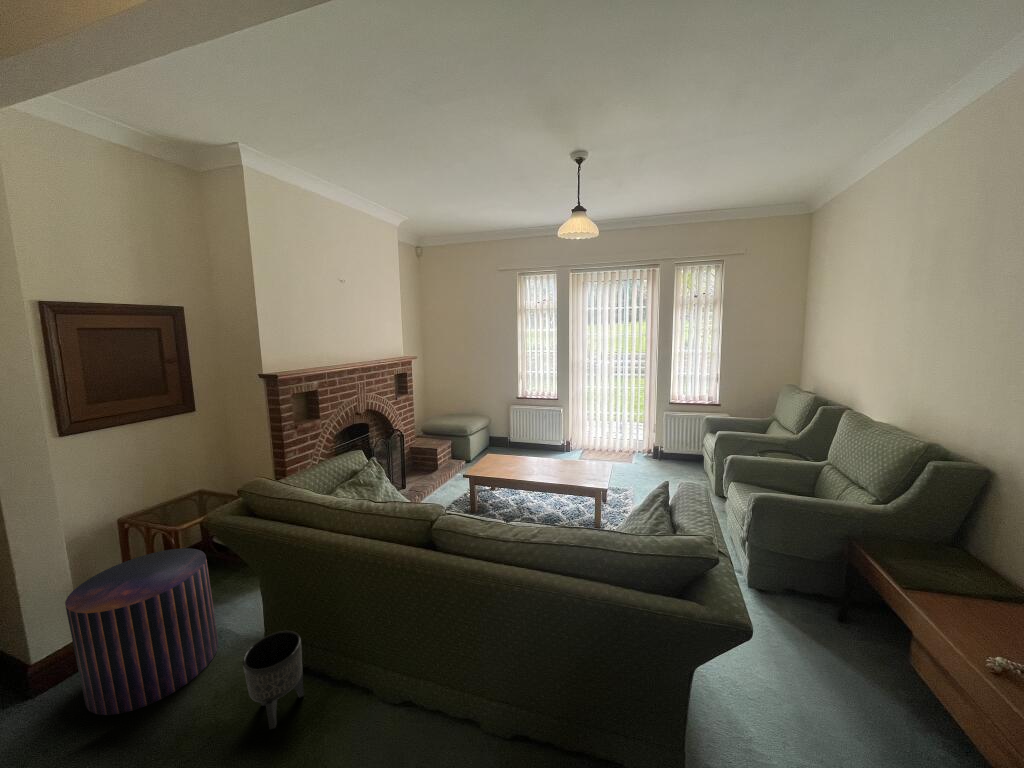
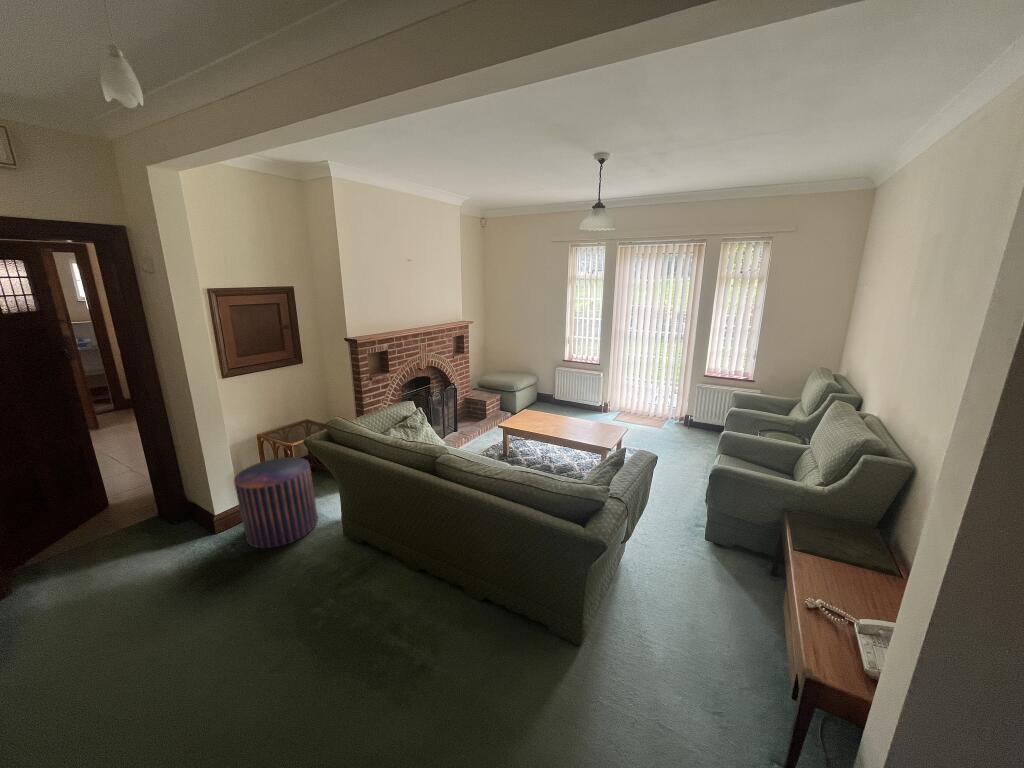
planter: present [243,631,304,729] -> none [328,516,365,571]

